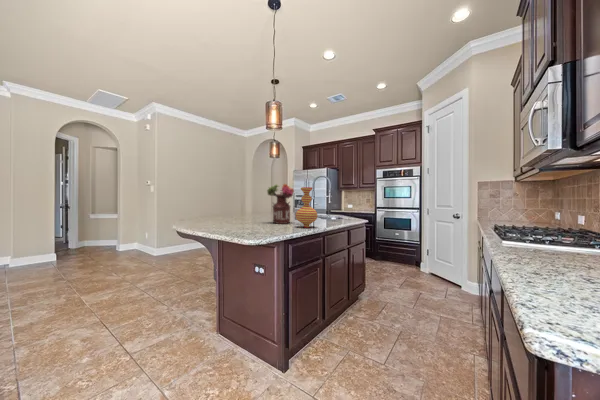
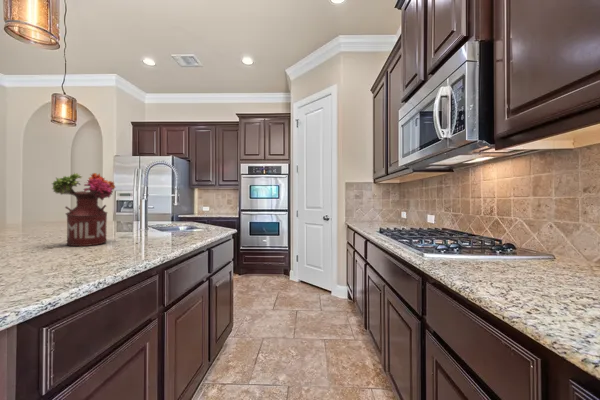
vase: present [296,187,317,227] -> none [118,180,161,250]

